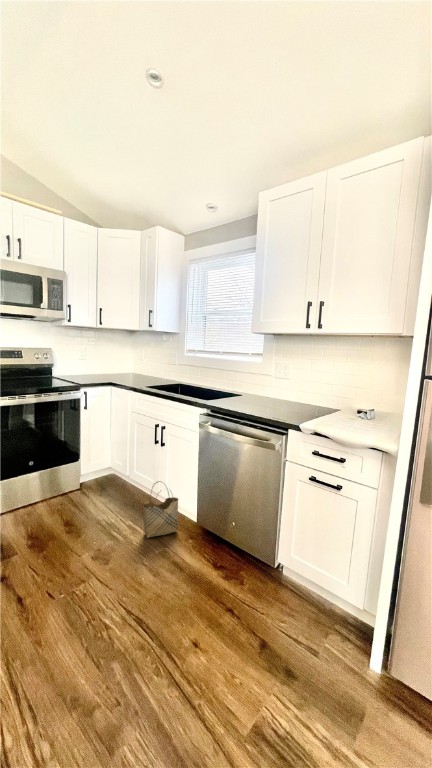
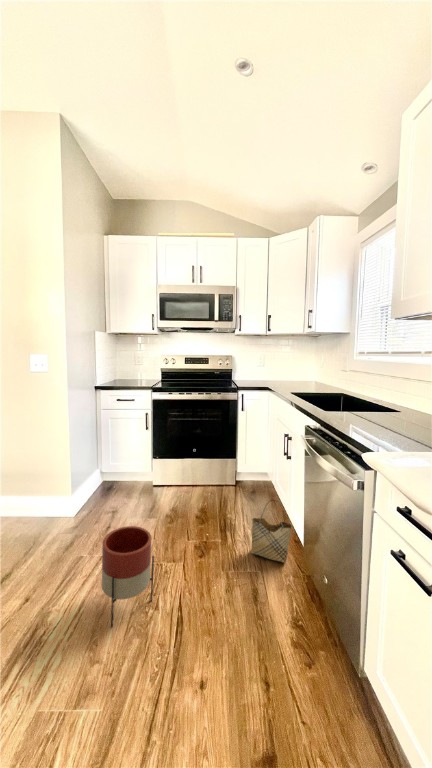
planter: none [36,556,99,676] -> present [101,526,154,628]

